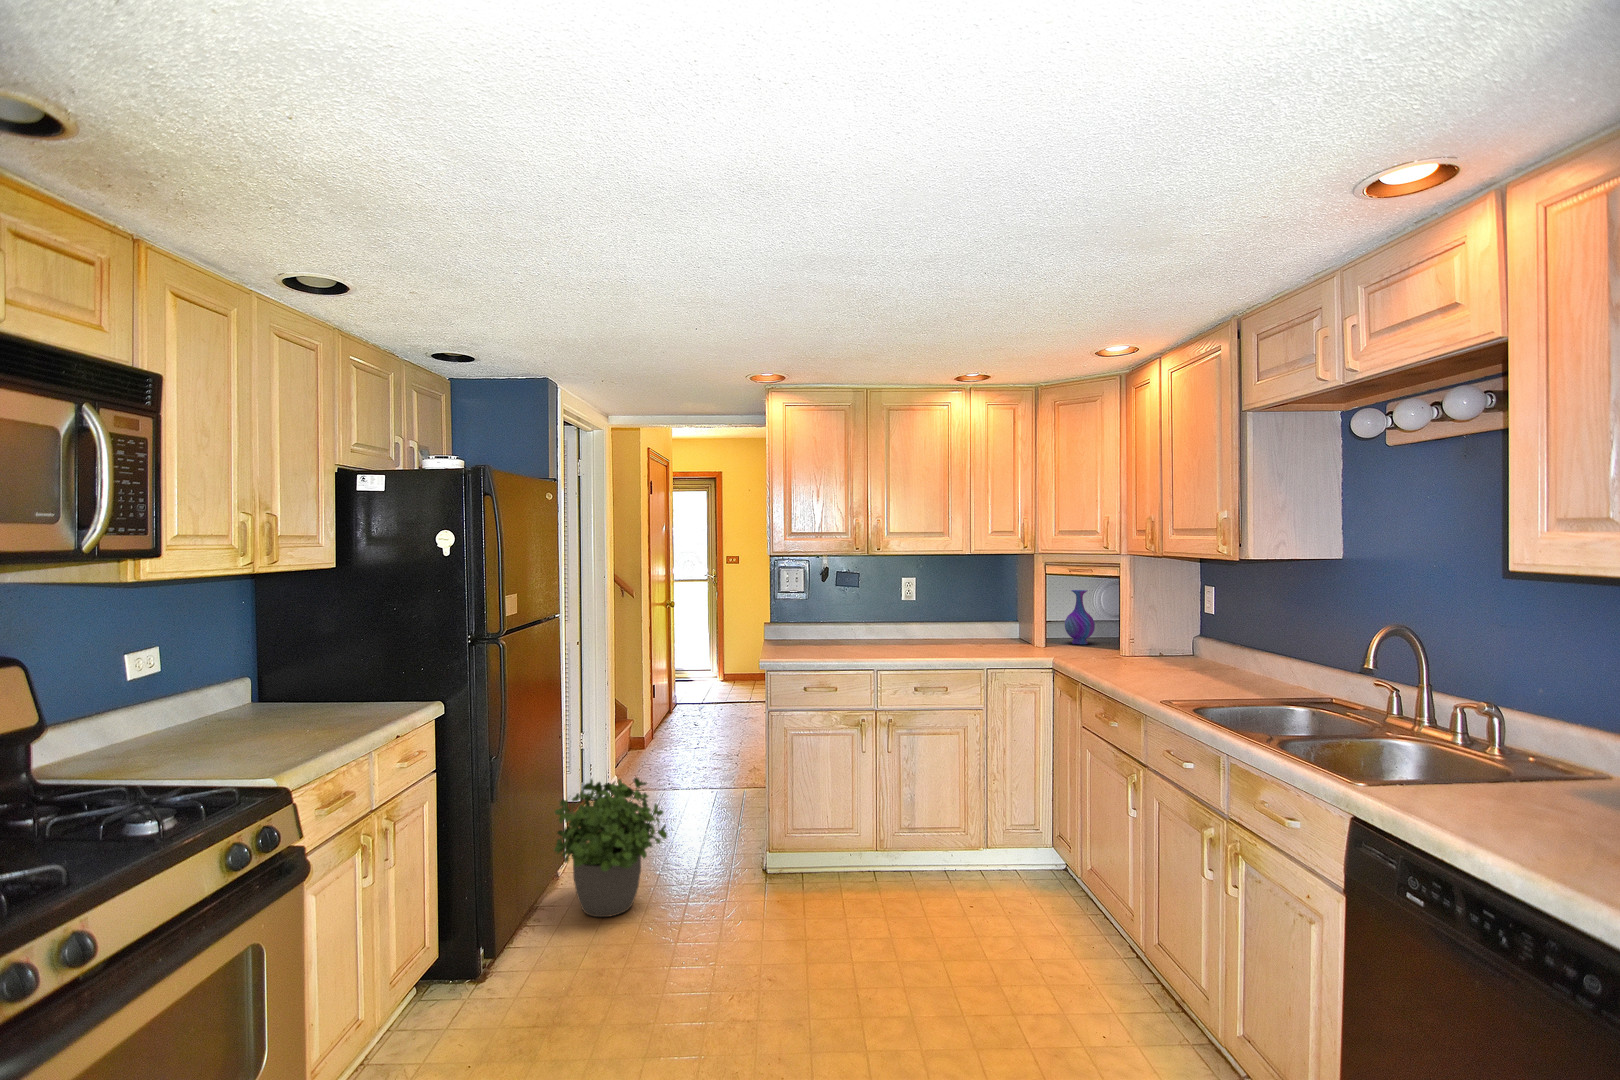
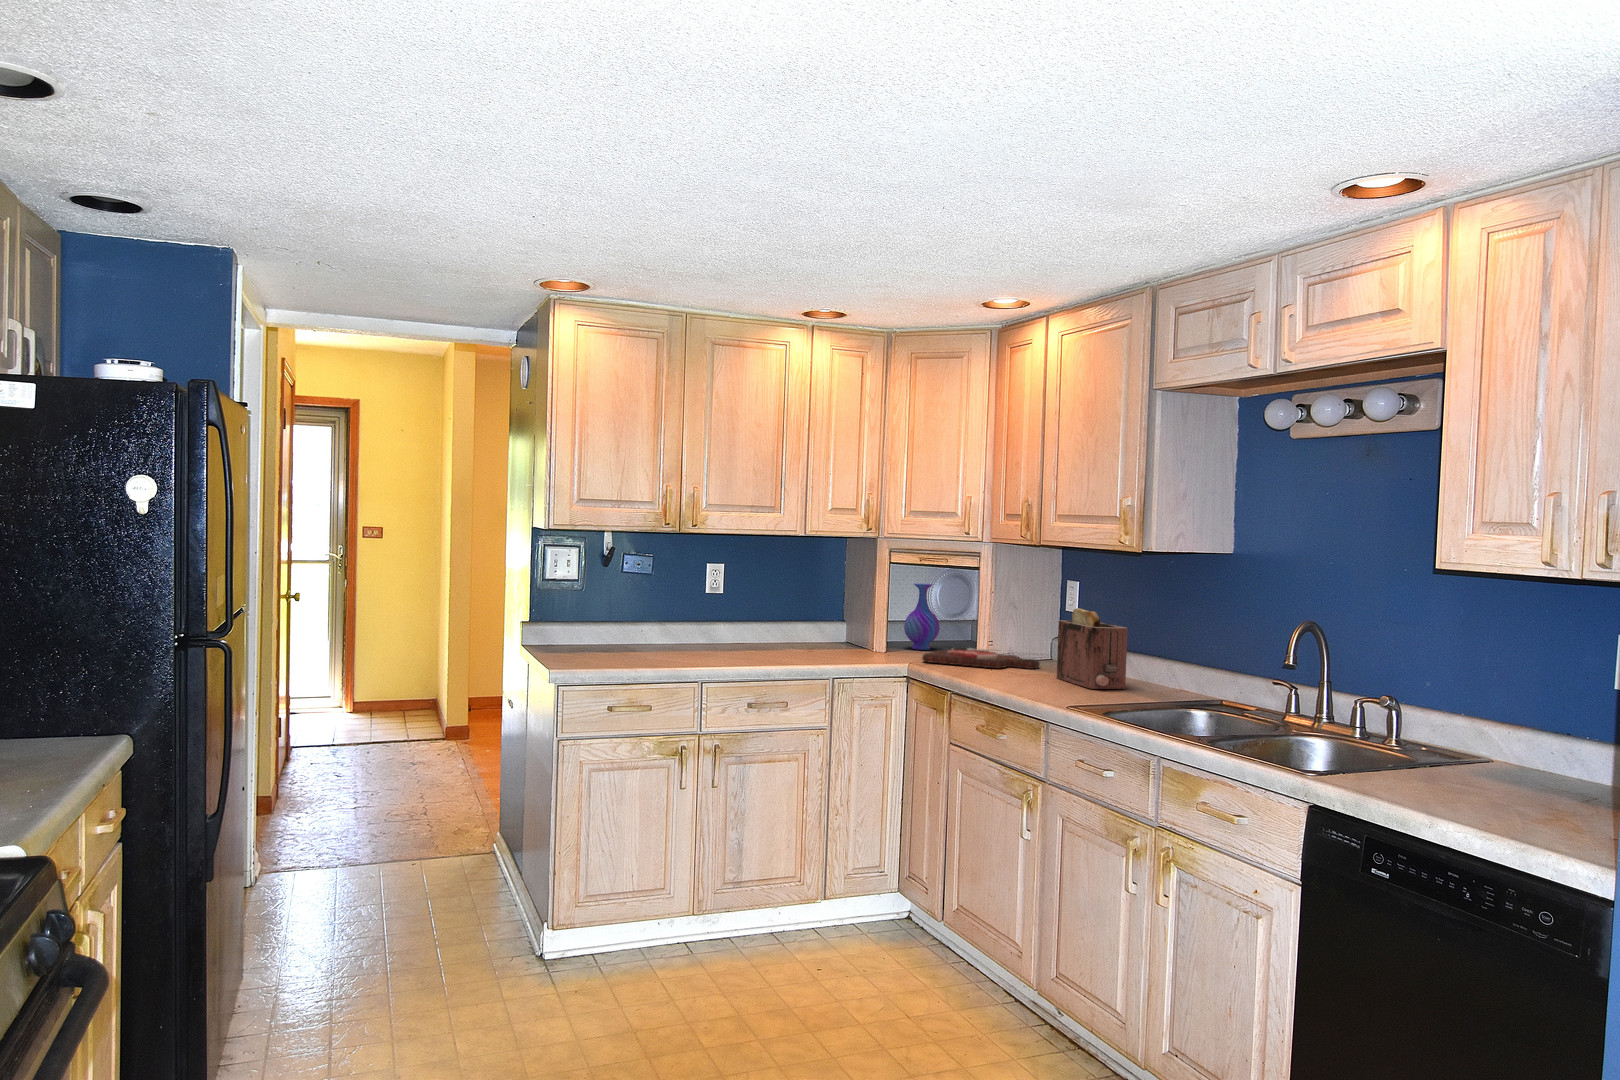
toaster: none [1178,611,1237,684] -> present [1057,608,1128,689]
cutting board: none [1068,645,1172,663] -> present [922,648,1040,669]
potted plant: present [554,778,667,917] -> none [256,837,427,1035]

